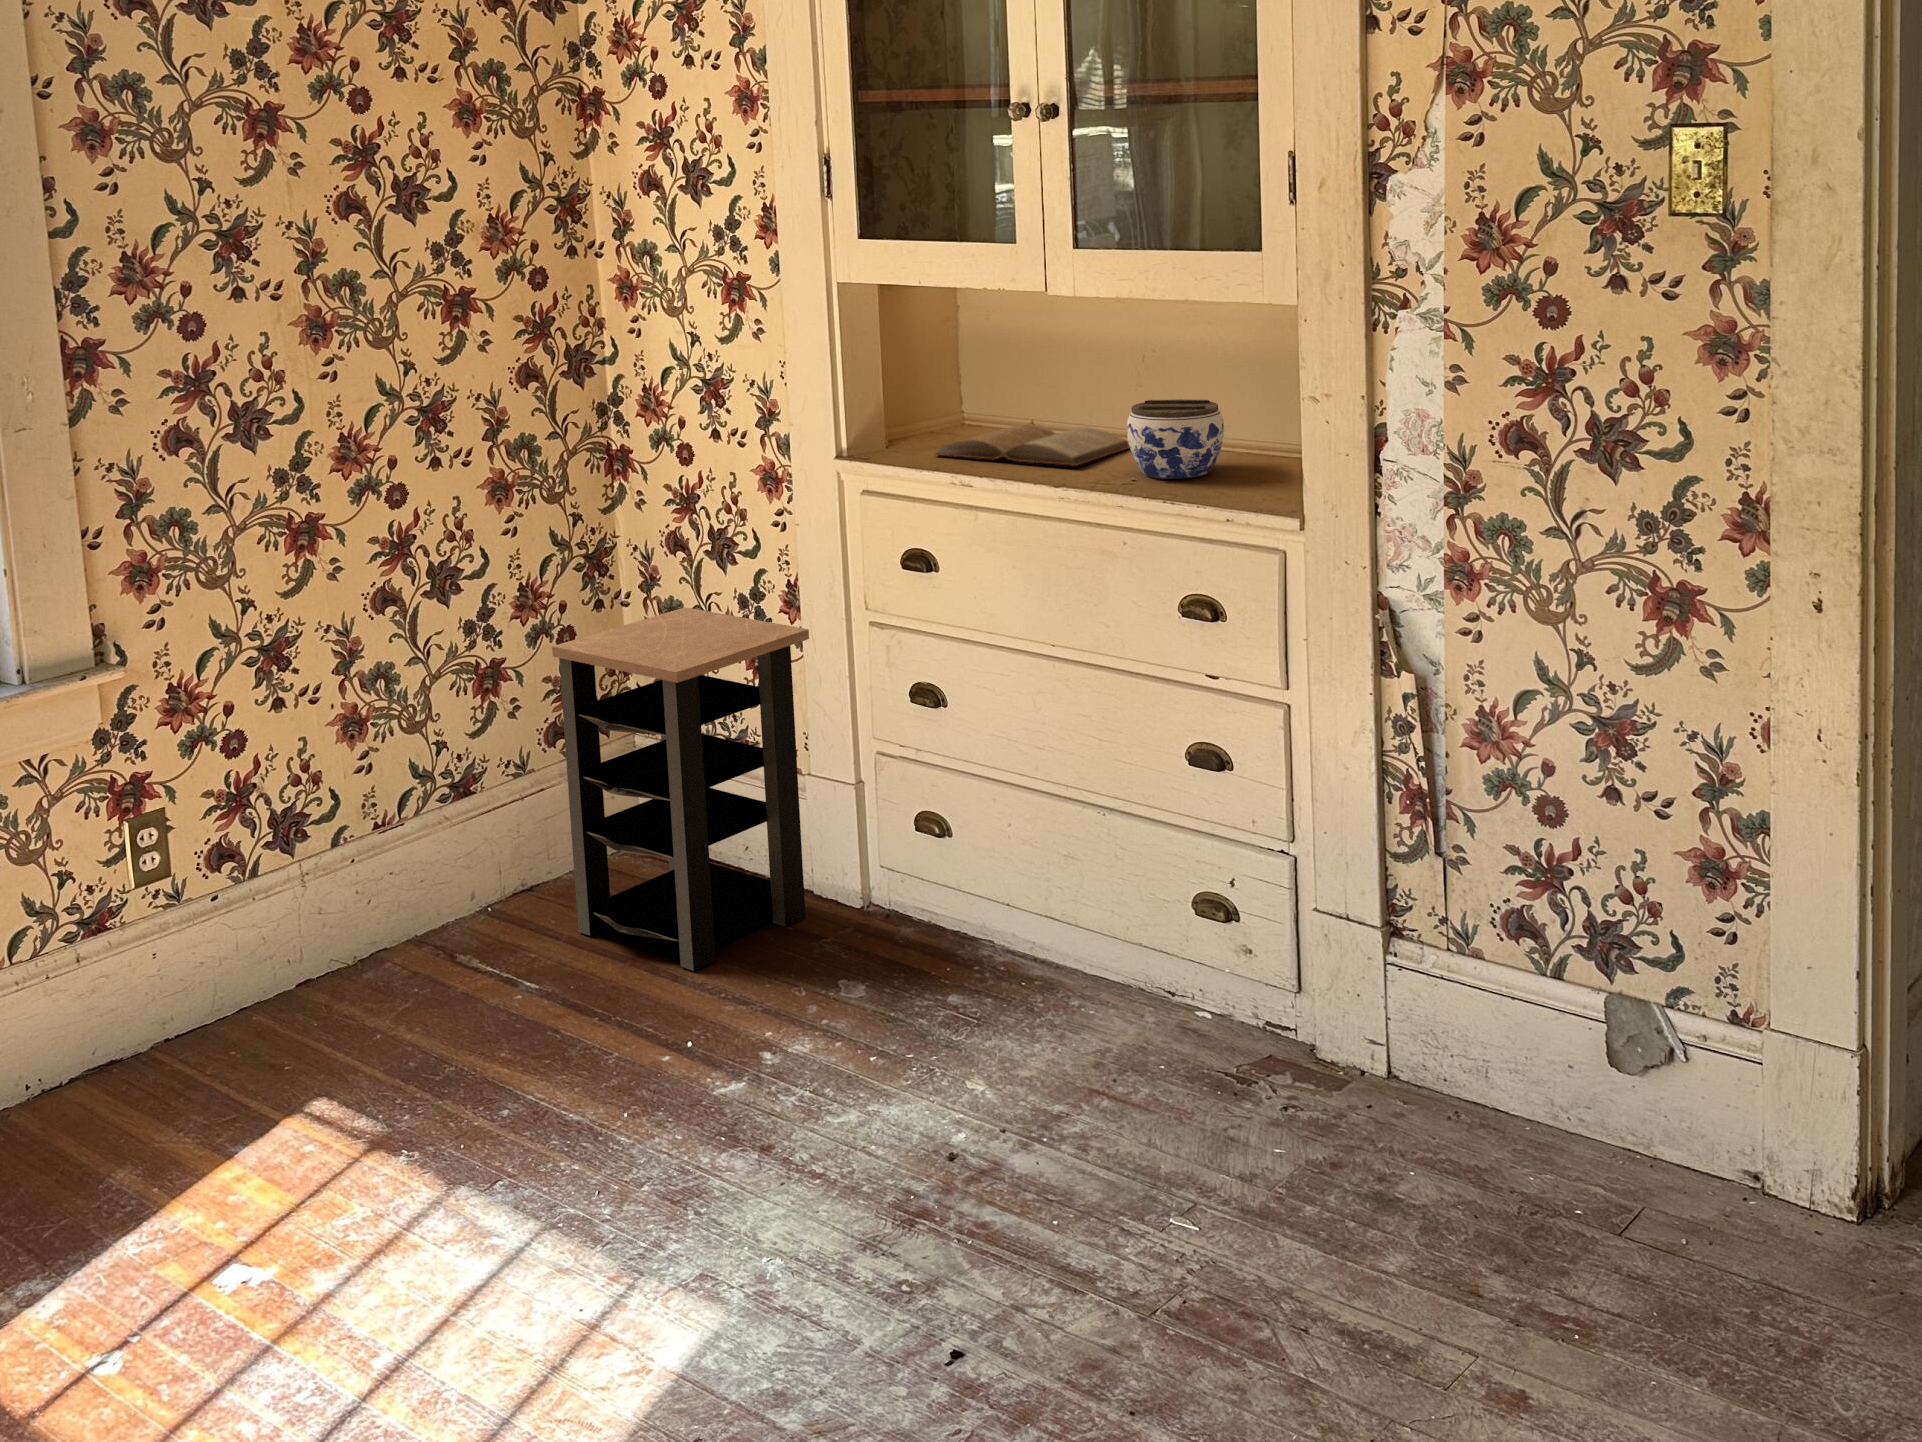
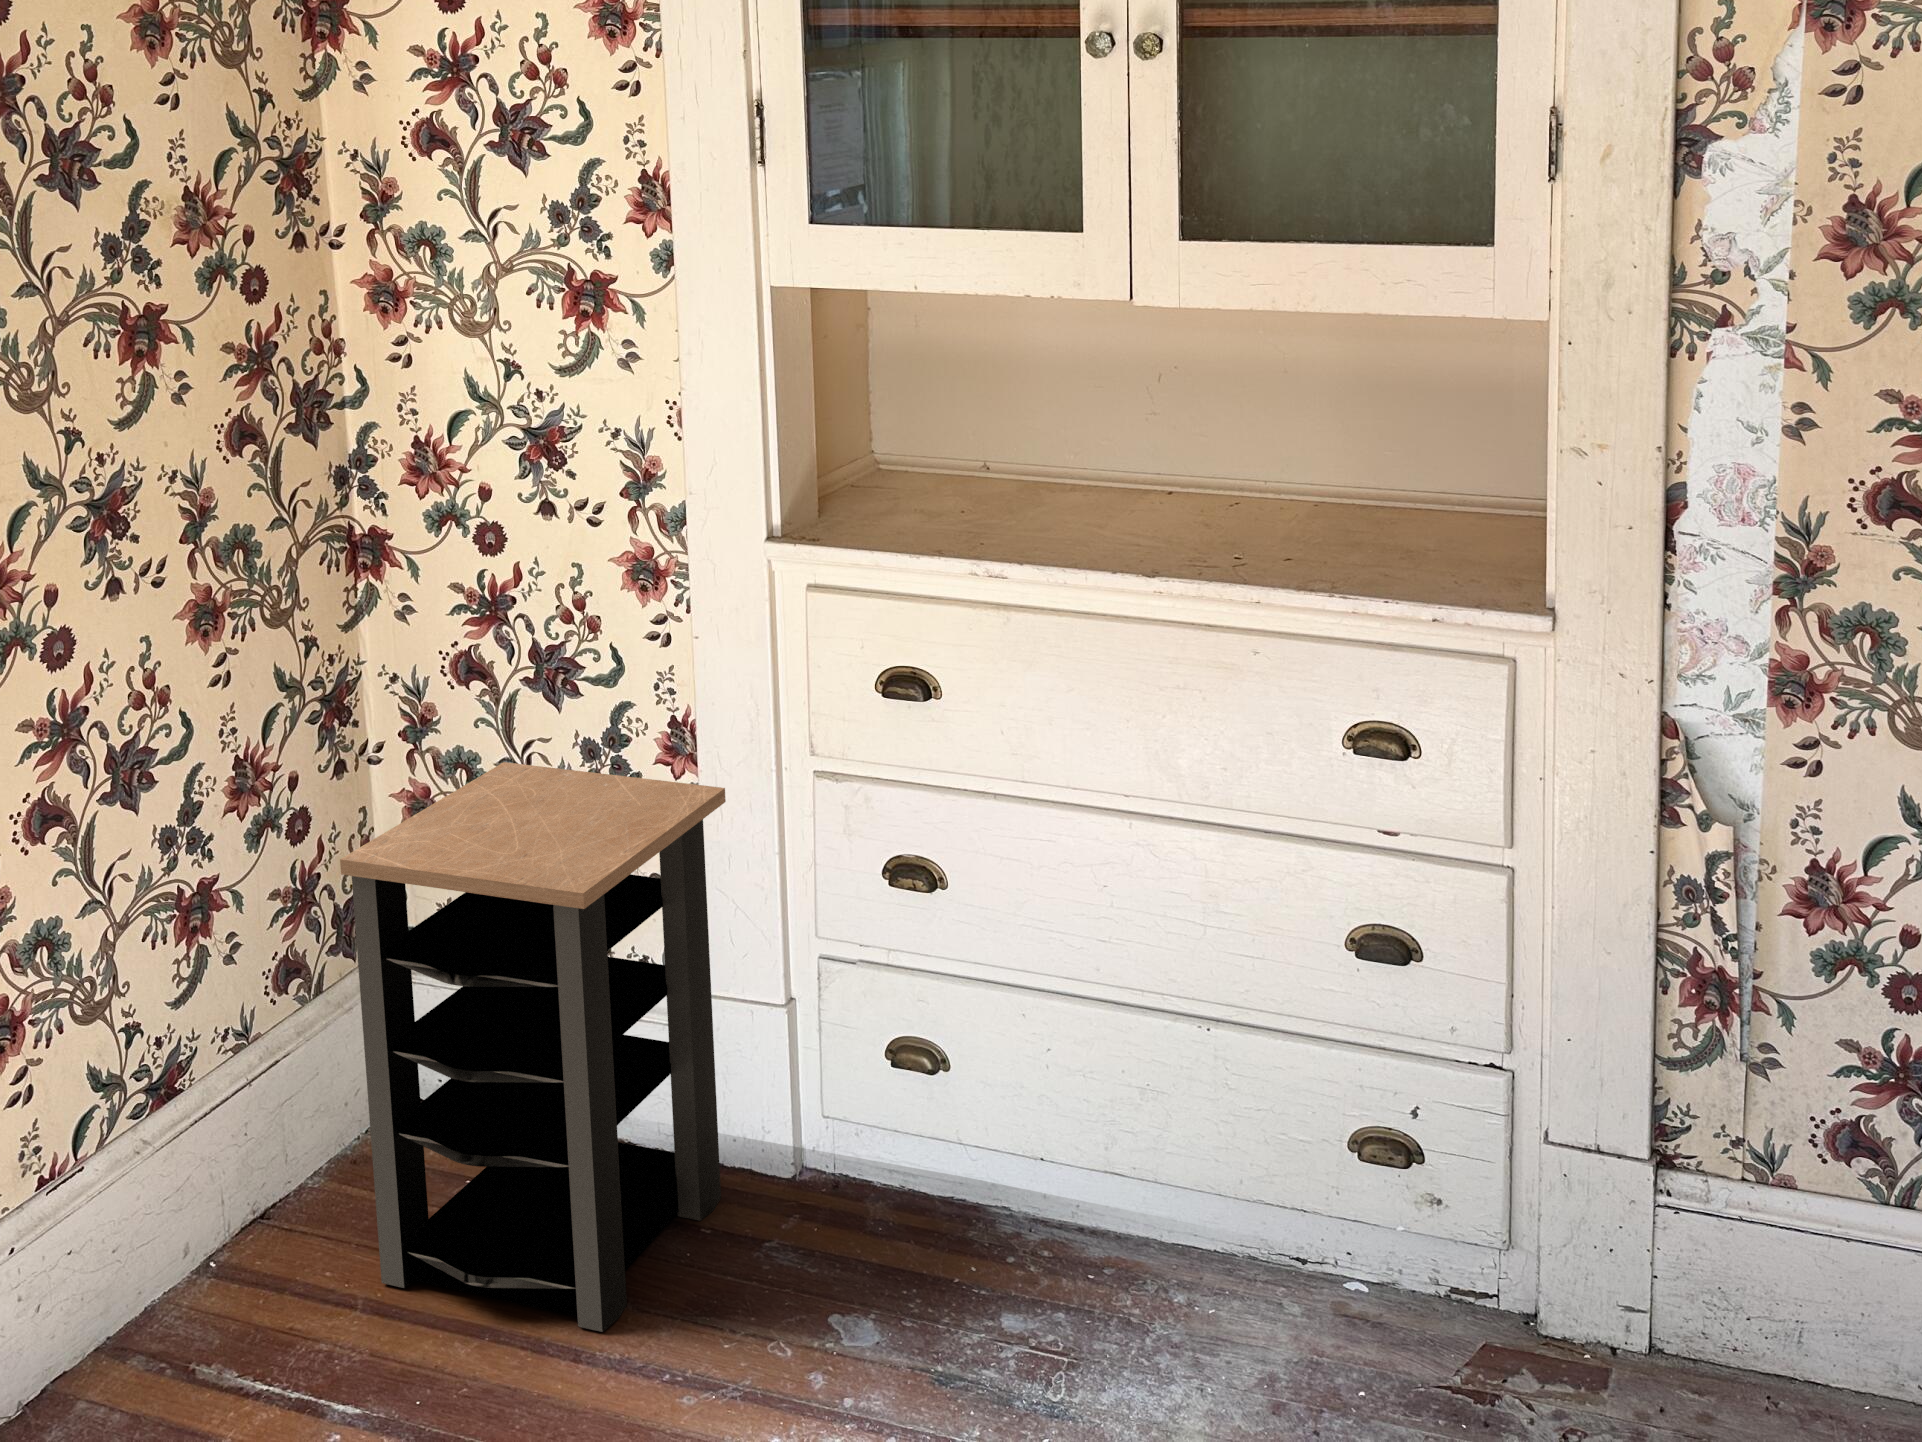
jar: present [1127,400,1224,479] -> none [1213,441,1345,554]
book: present [934,424,1129,466] -> none [905,474,1167,539]

